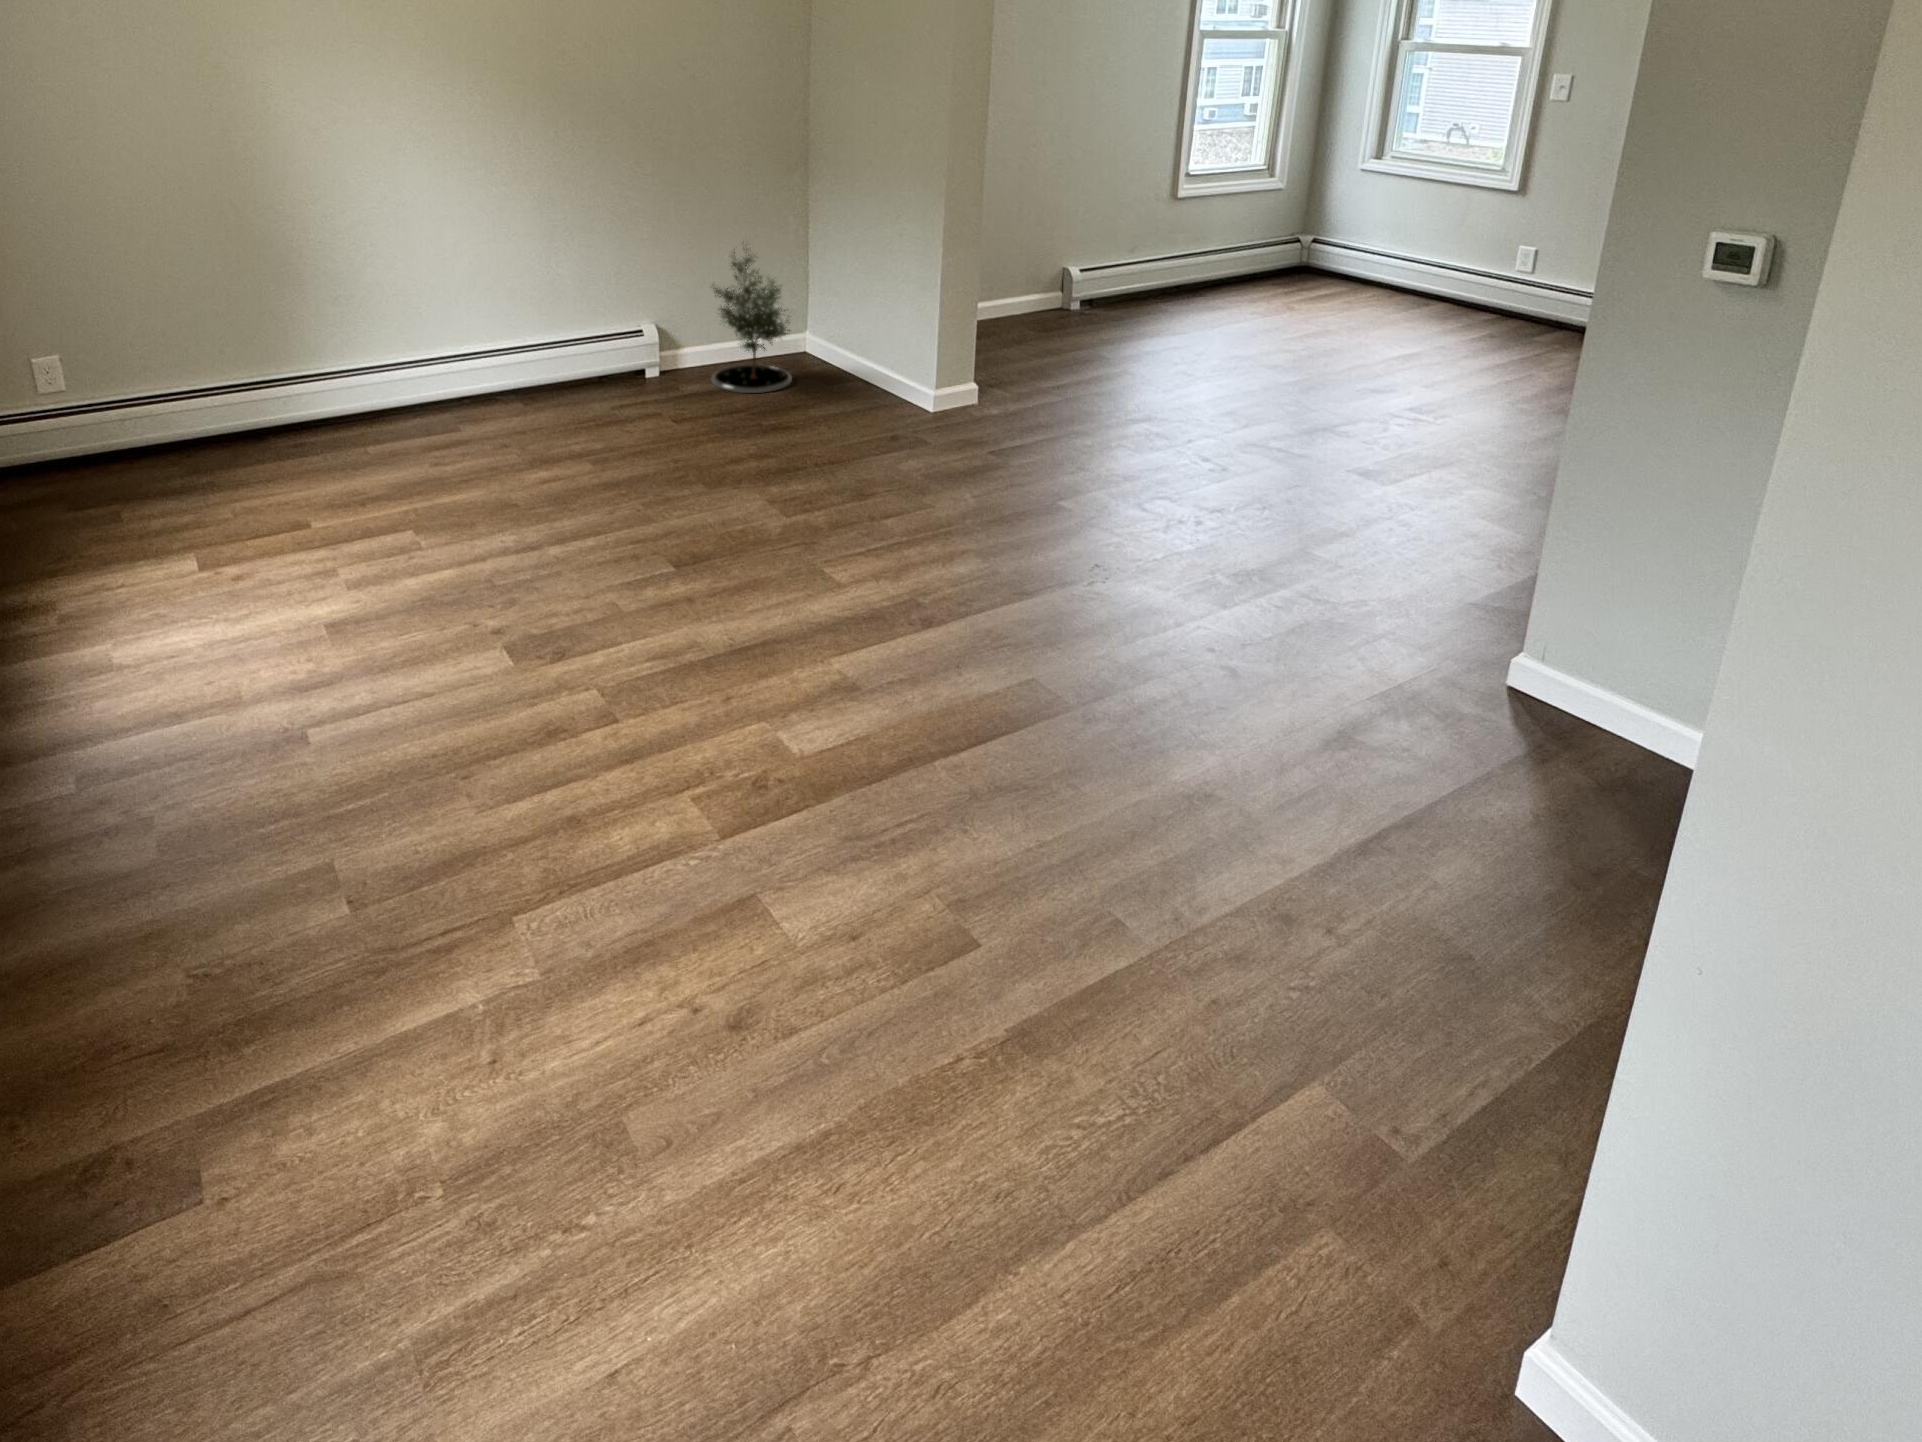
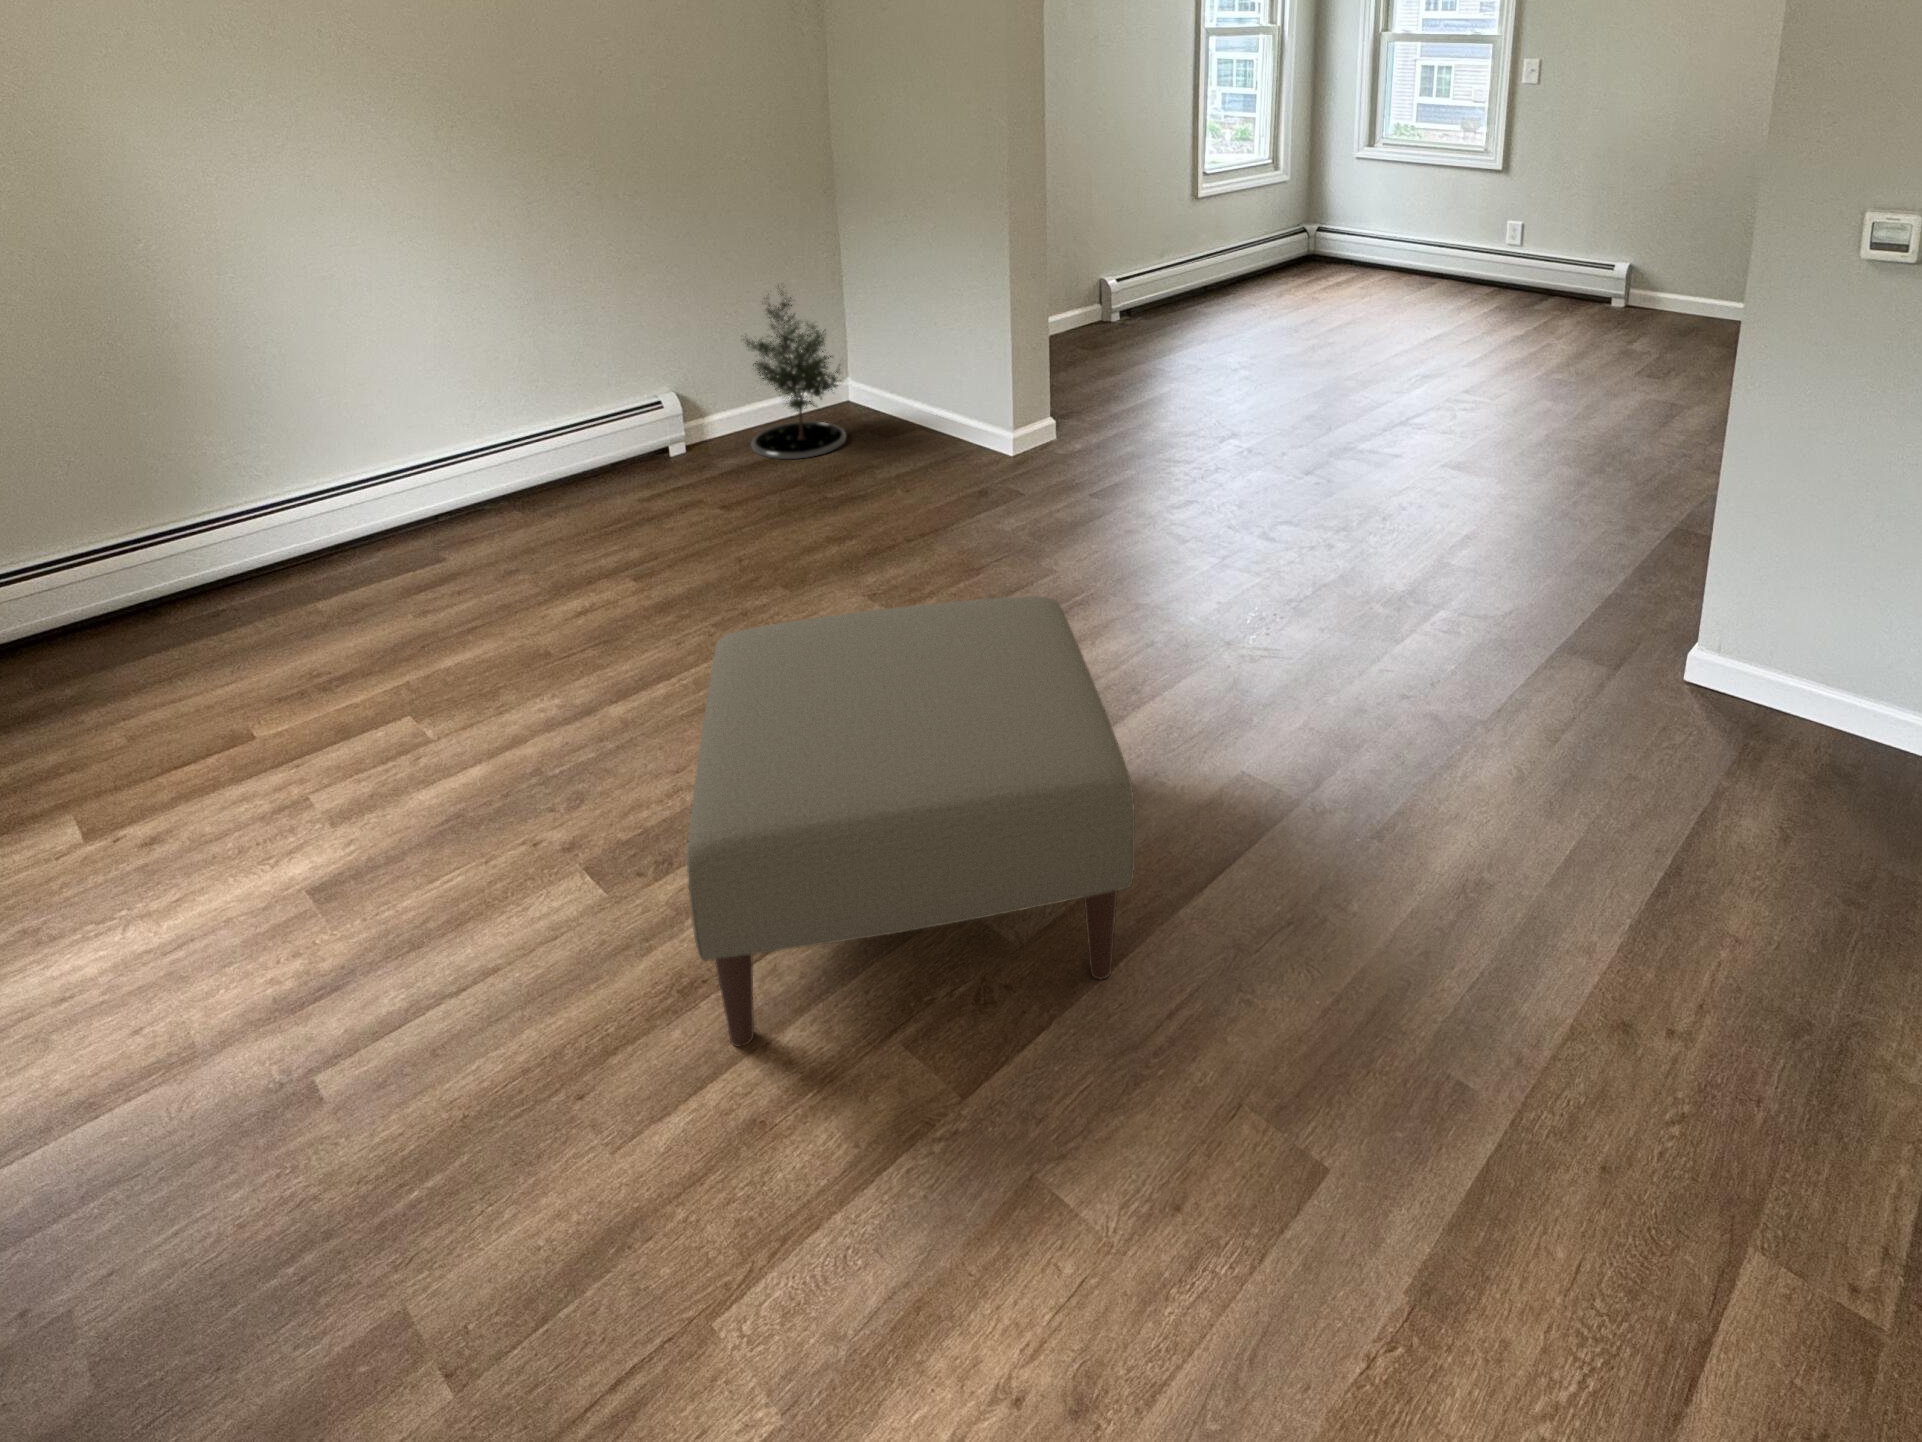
ottoman: none [545,487,885,791] -> present [687,596,1135,1047]

